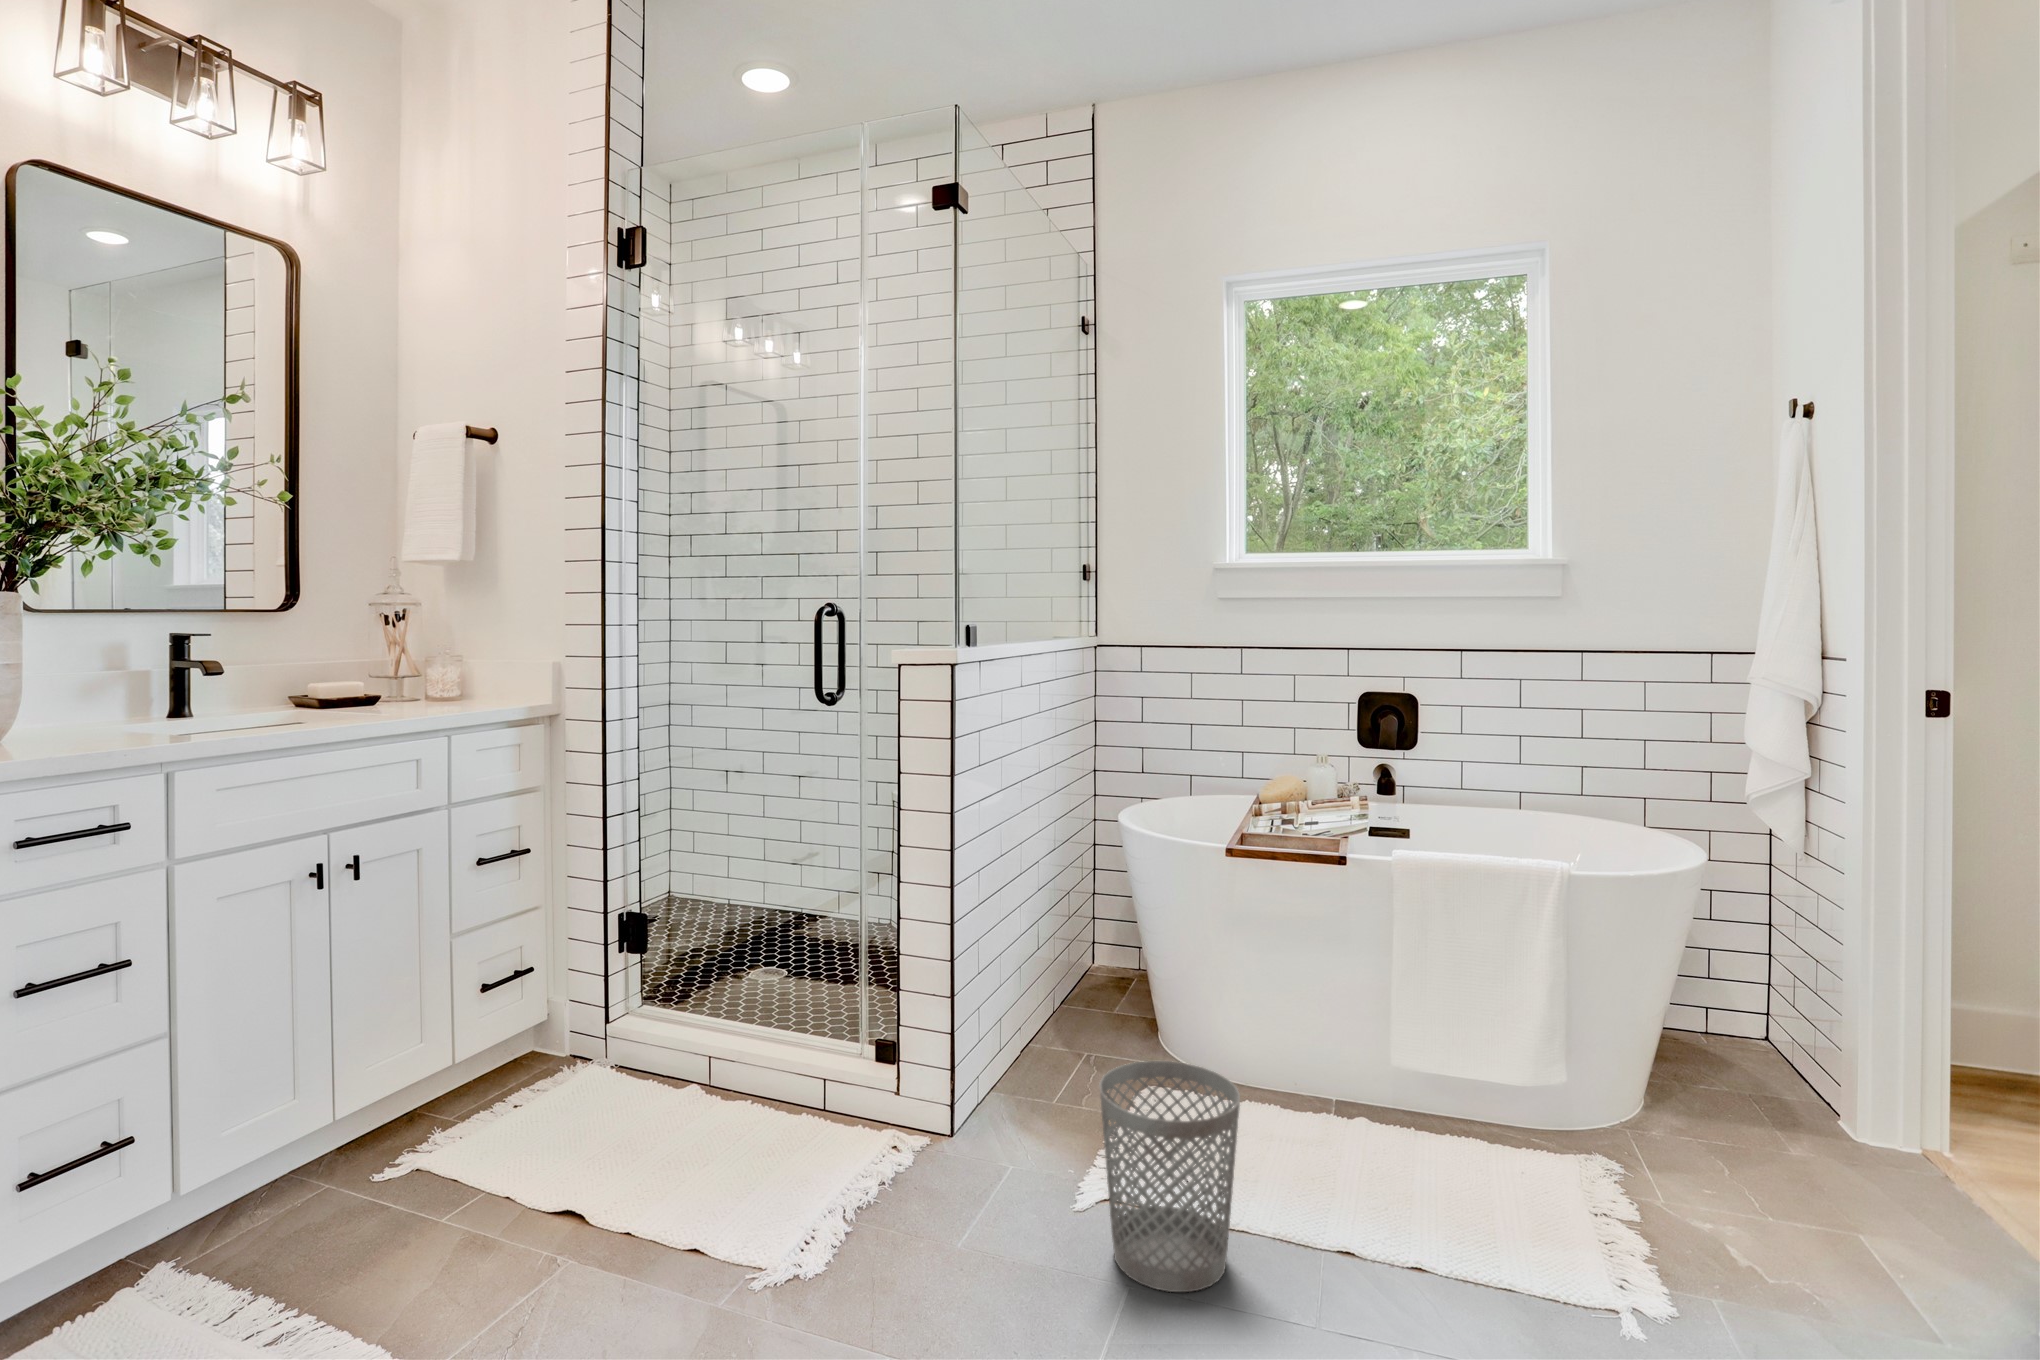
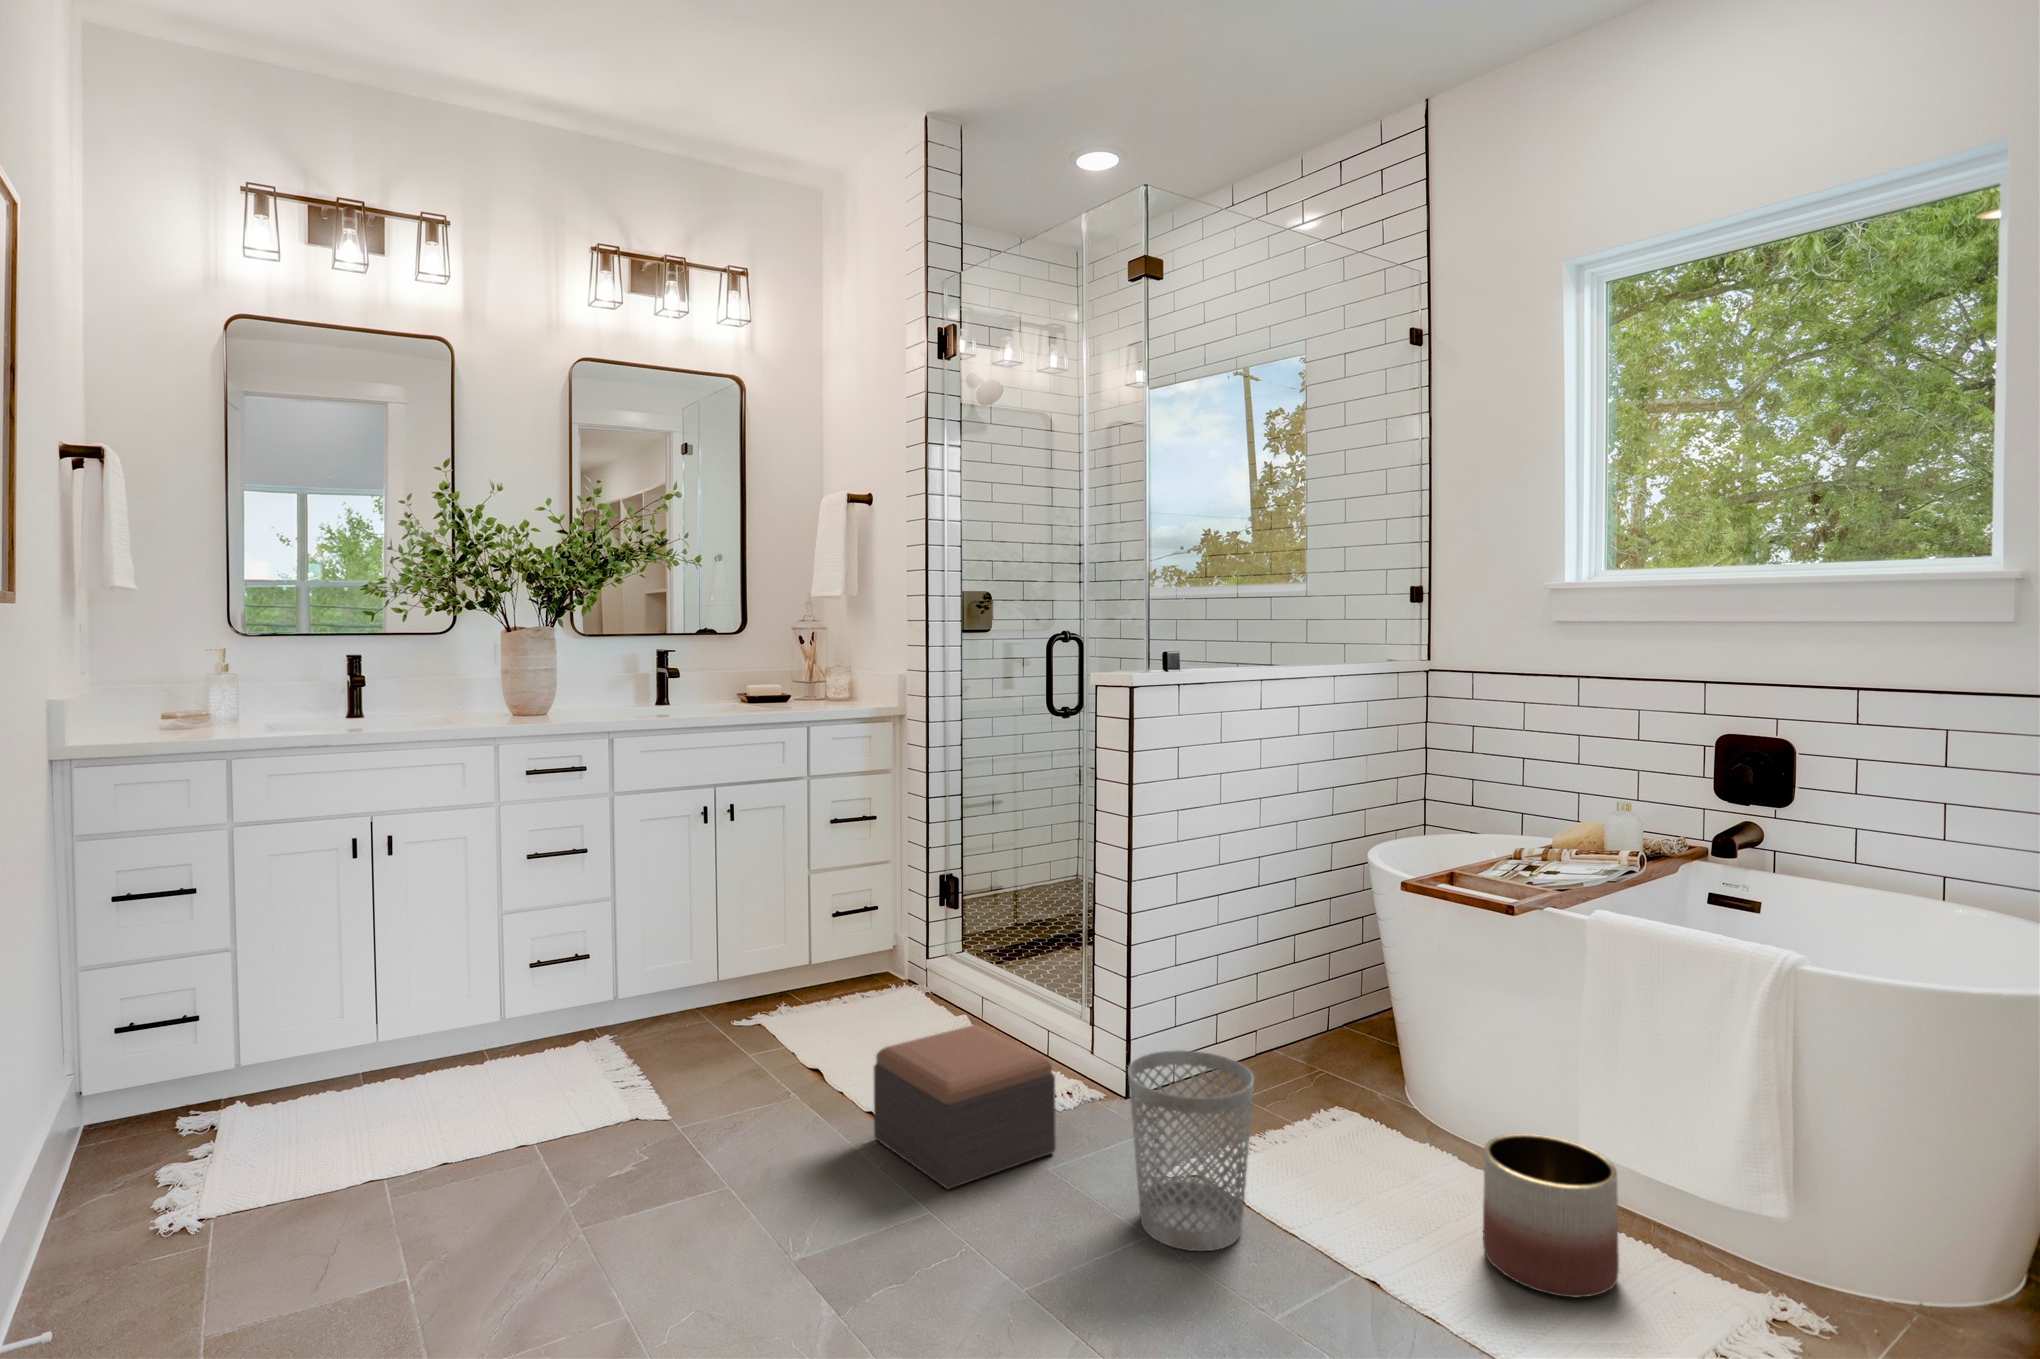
planter: none [1389,1065,1511,1213] -> present [1483,1134,1619,1297]
footstool: none [737,1091,959,1317] -> present [874,1025,1056,1189]

